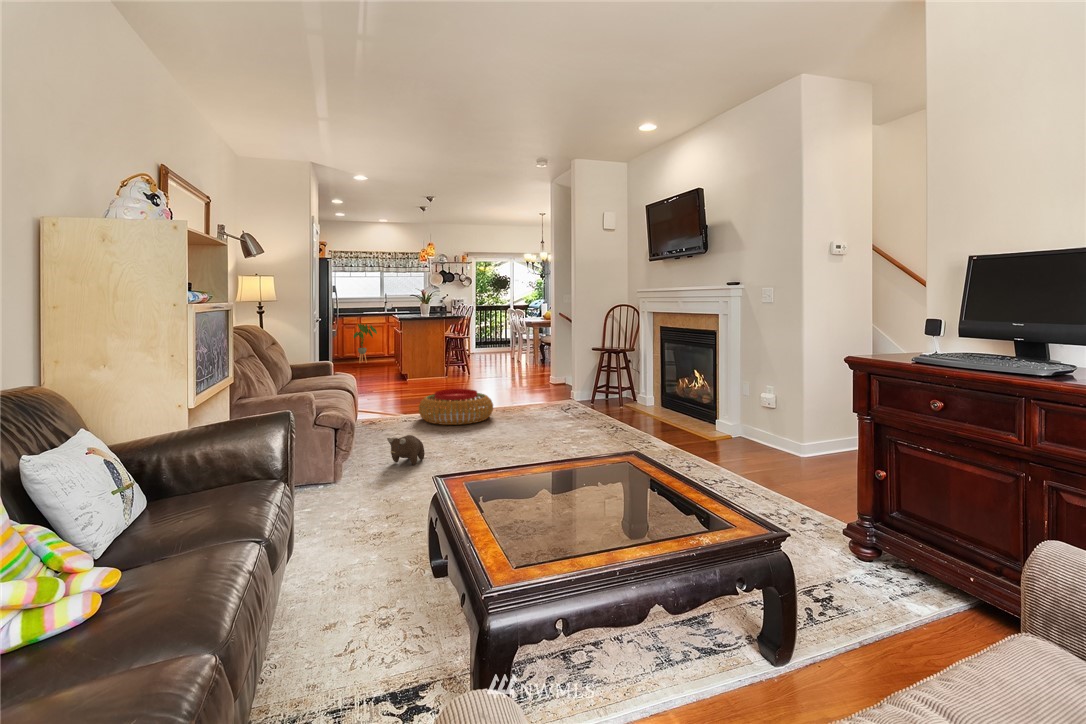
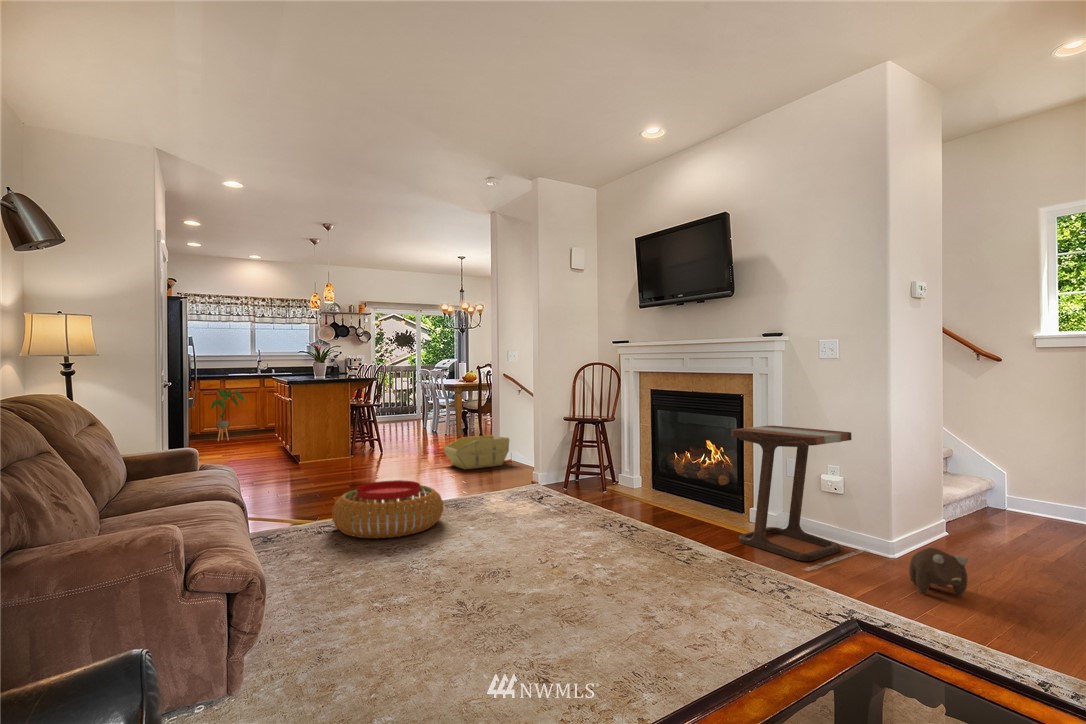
side table: none [692,357,788,458] -> present [731,426,867,570]
storage bin: none [513,363,563,388] -> present [444,435,509,469]
plush toy: present [387,435,425,465] -> present [909,548,968,595]

